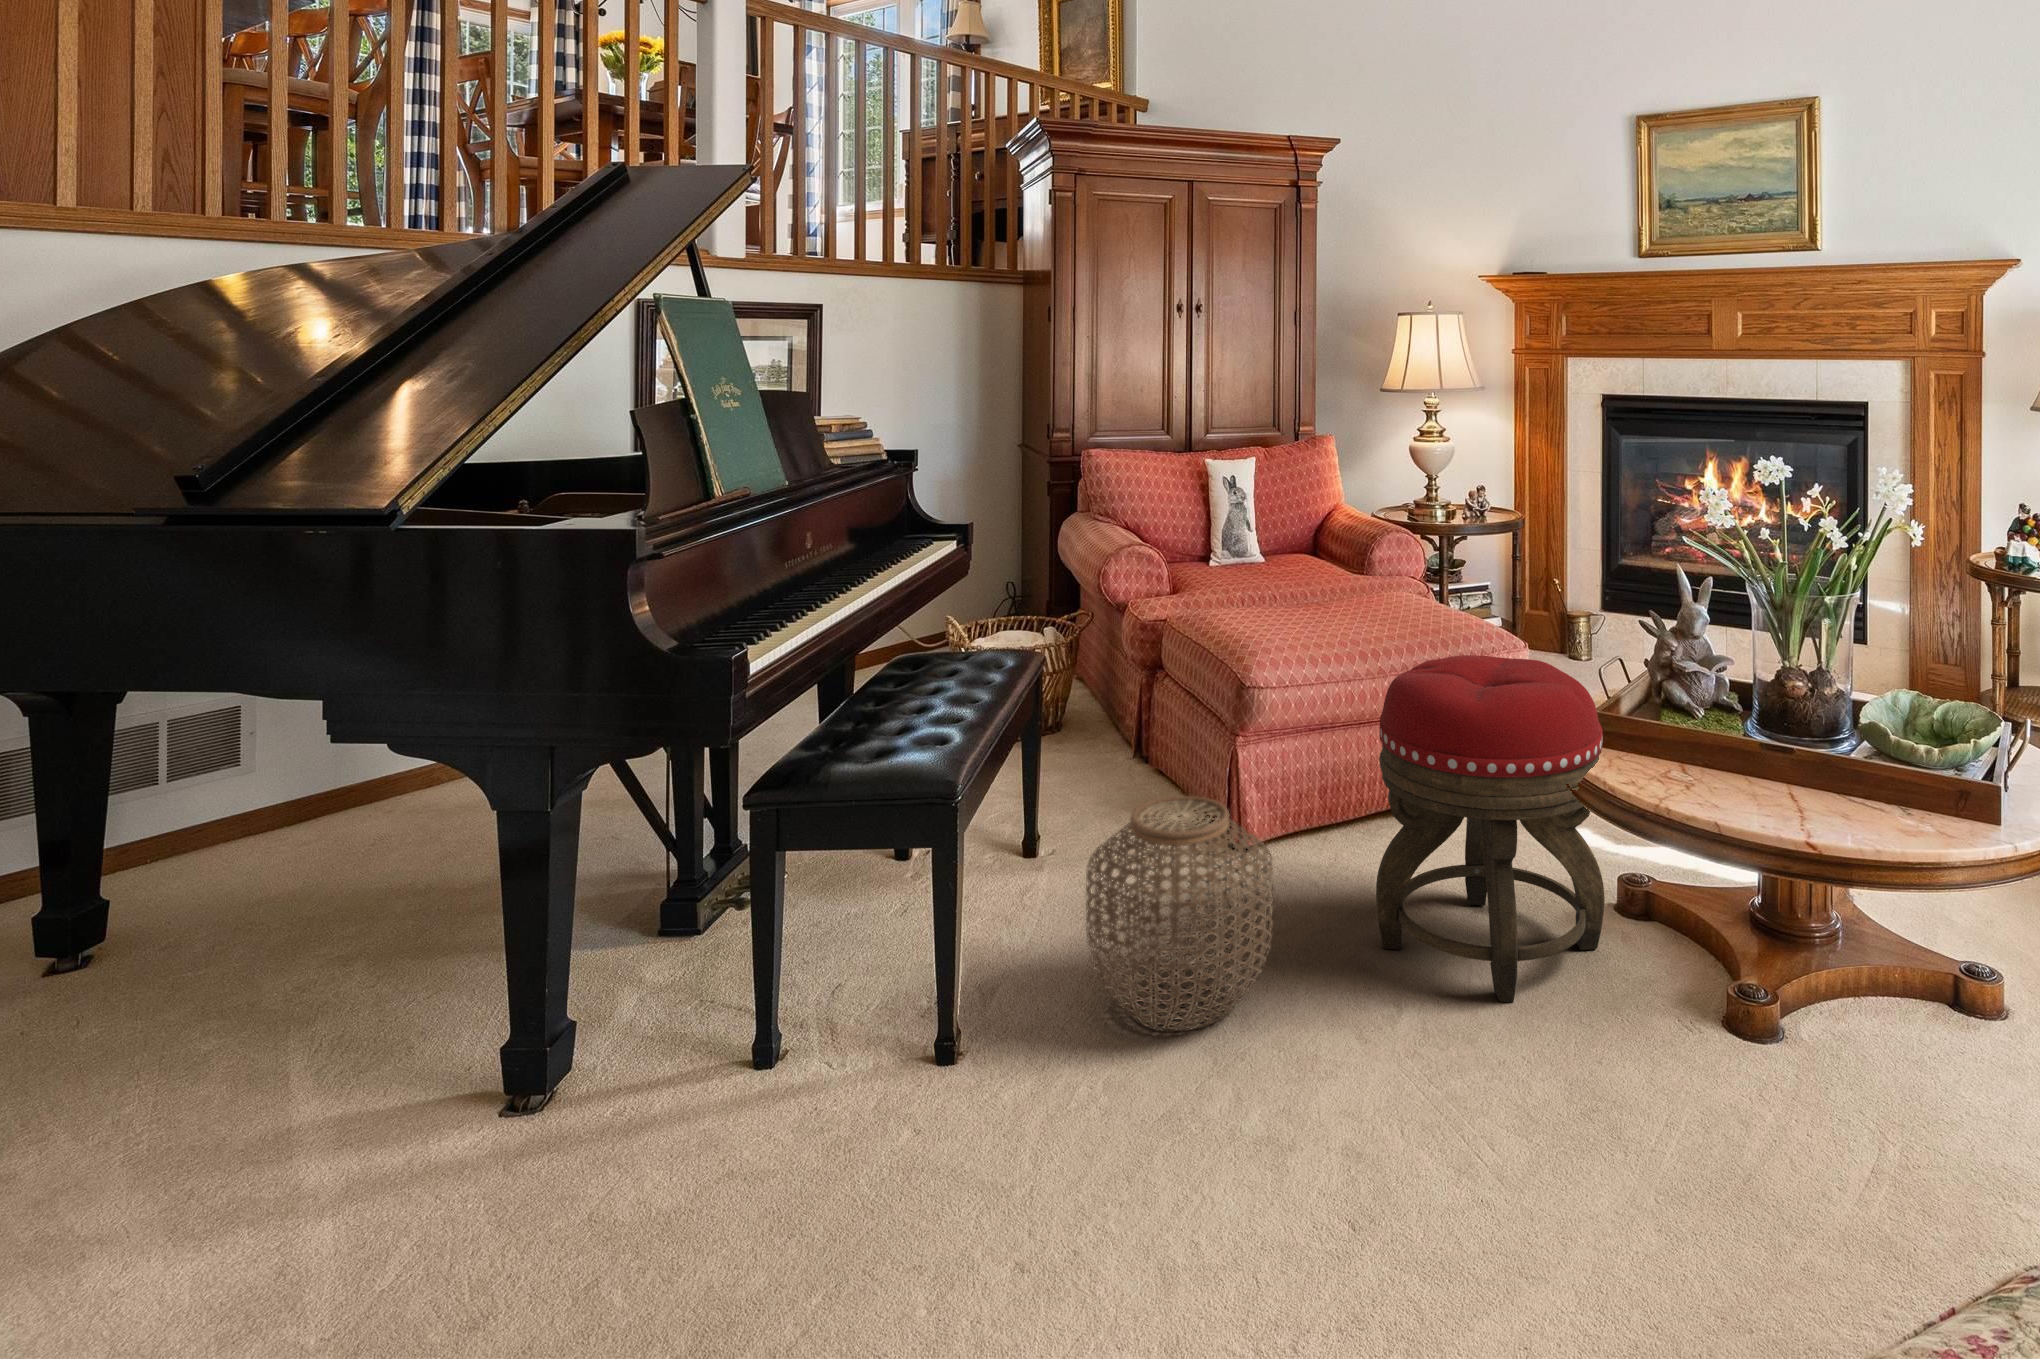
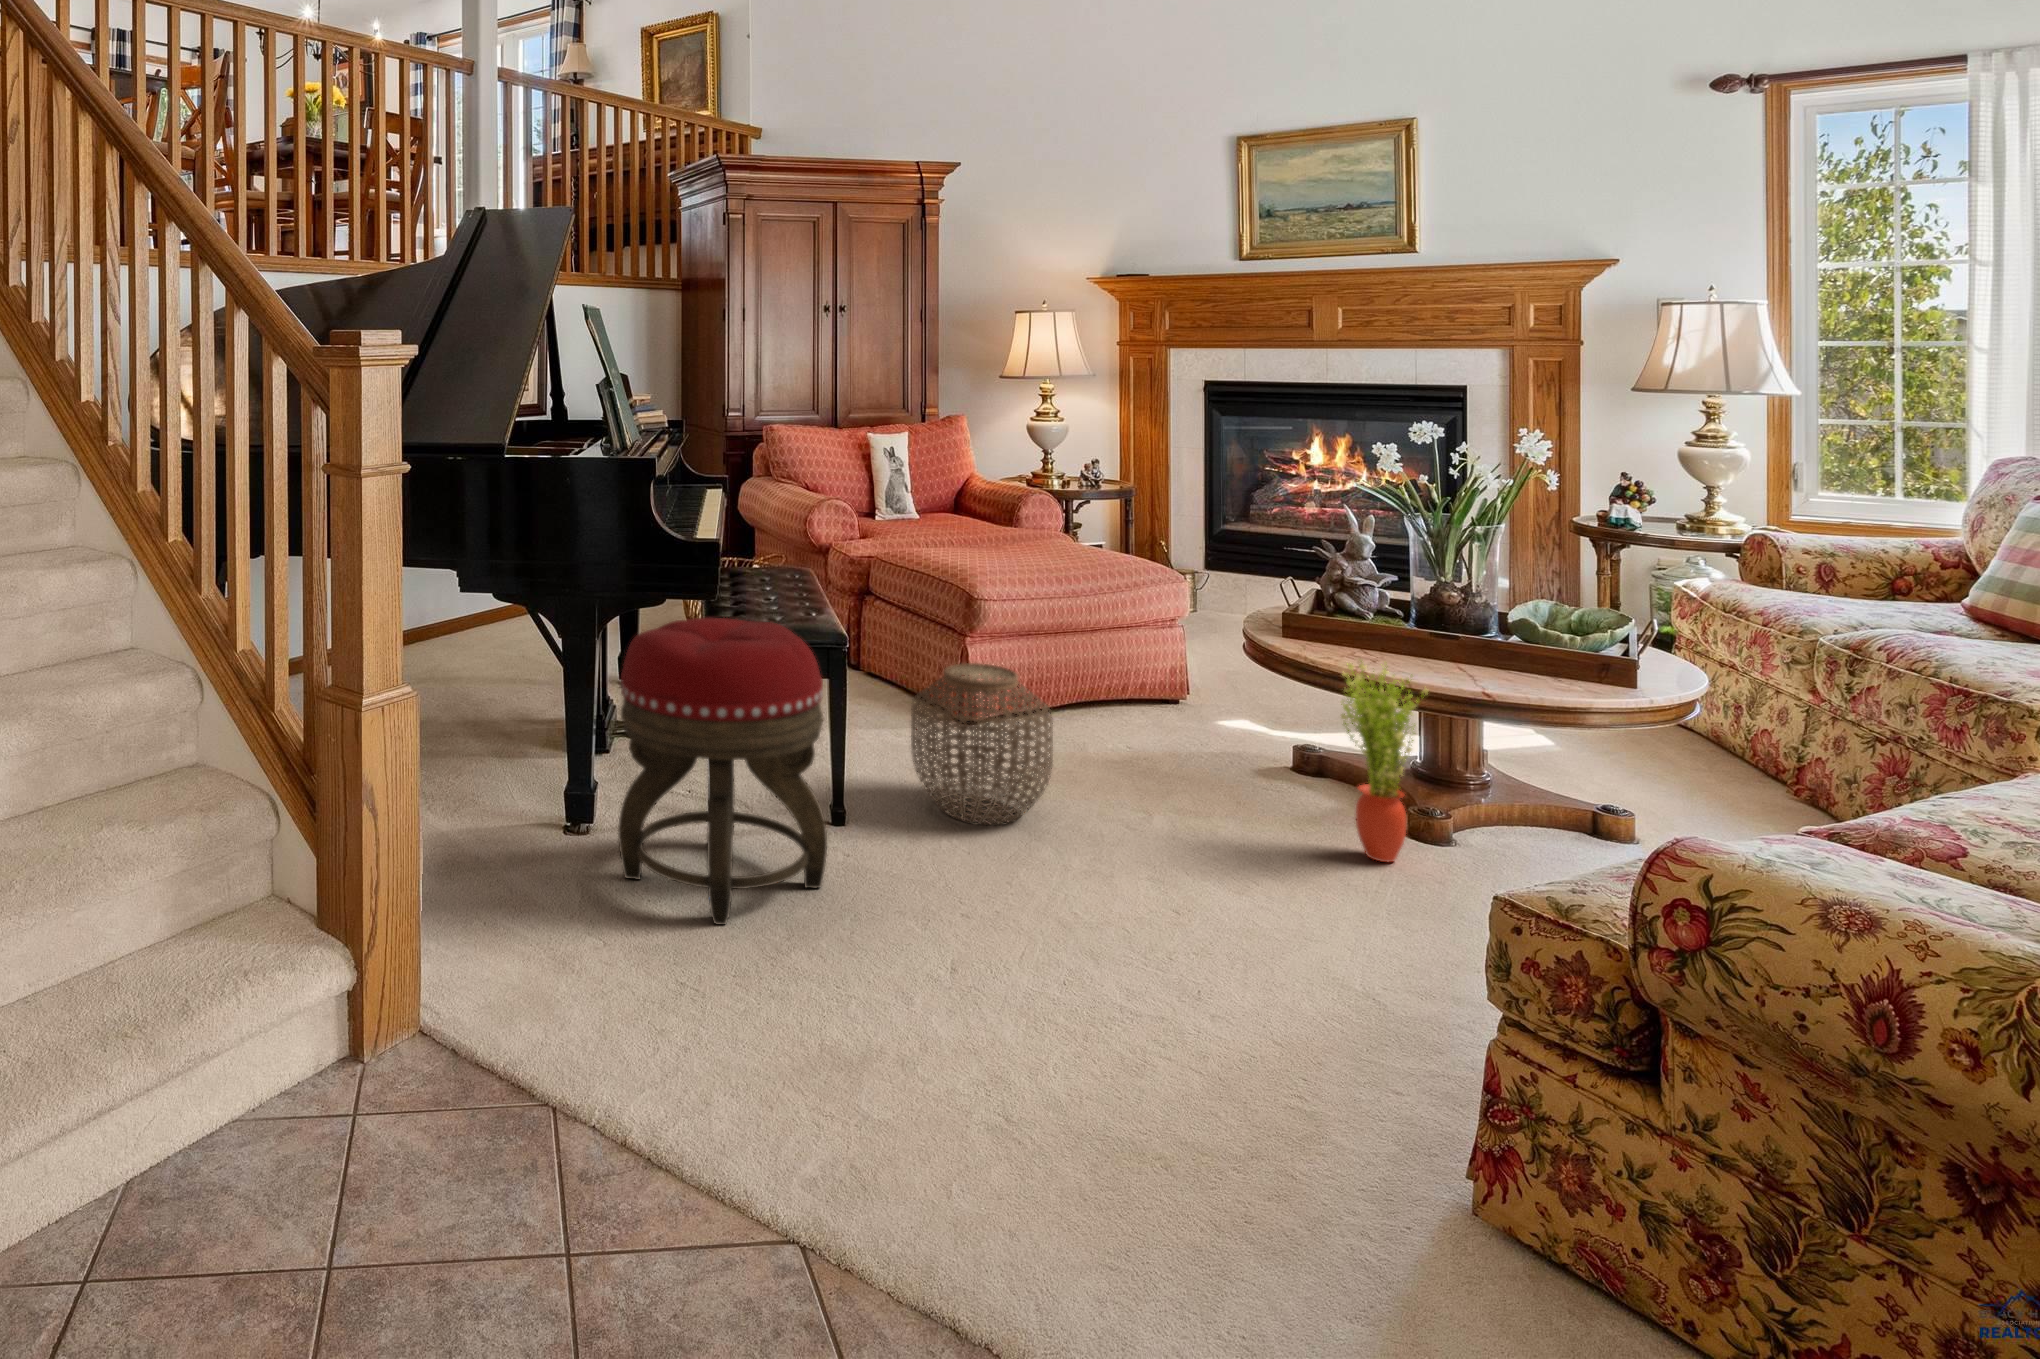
footstool: present [1376,655,1604,1002] -> present [618,618,827,925]
potted plant: none [1622,795,1738,1074] -> present [1341,661,1428,862]

